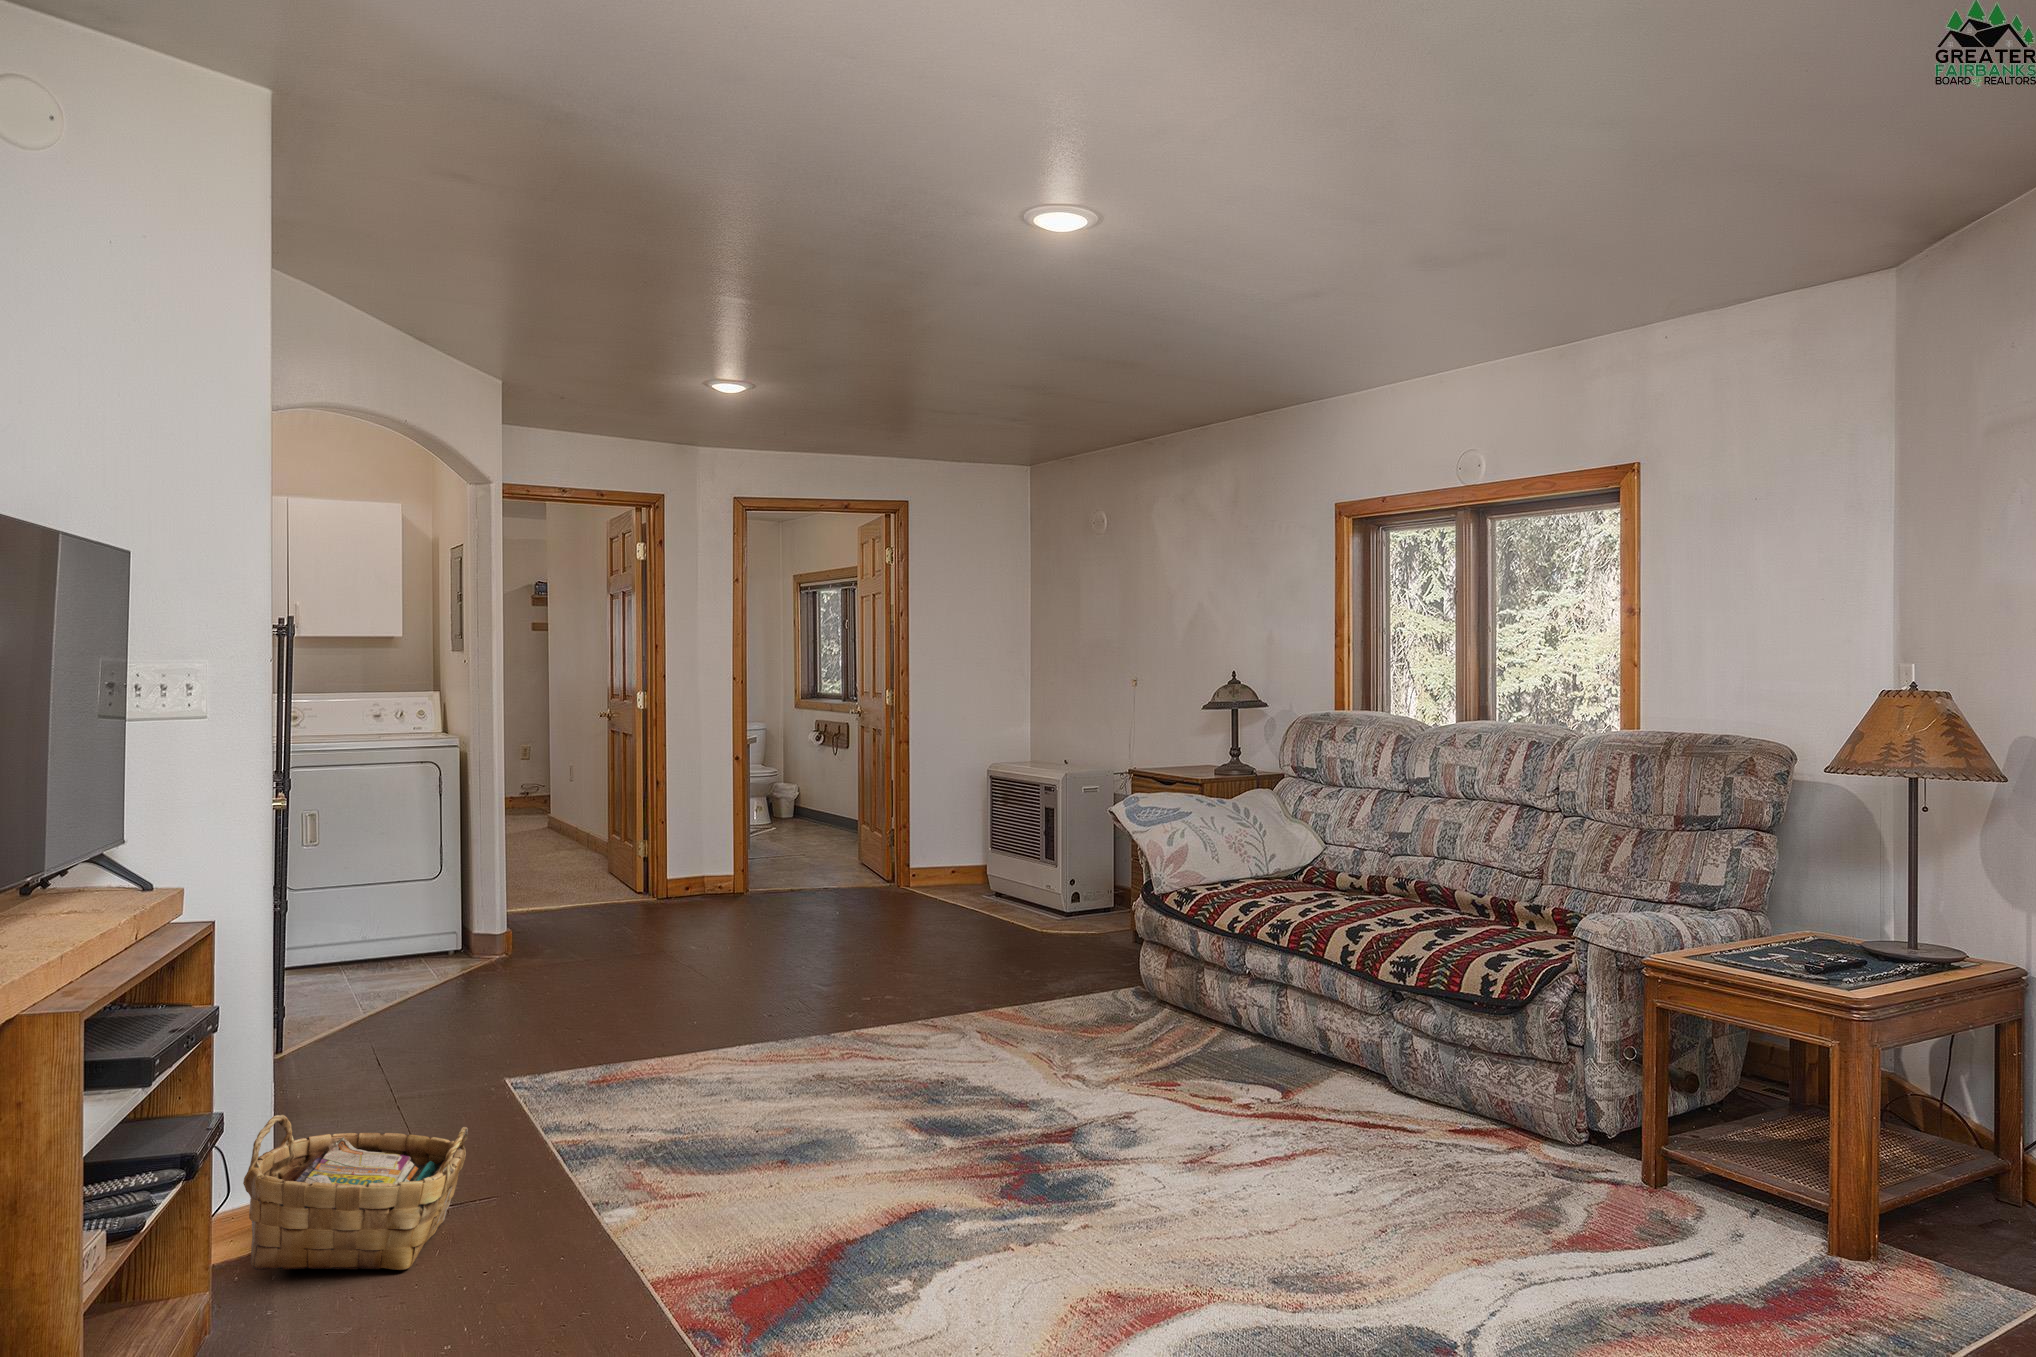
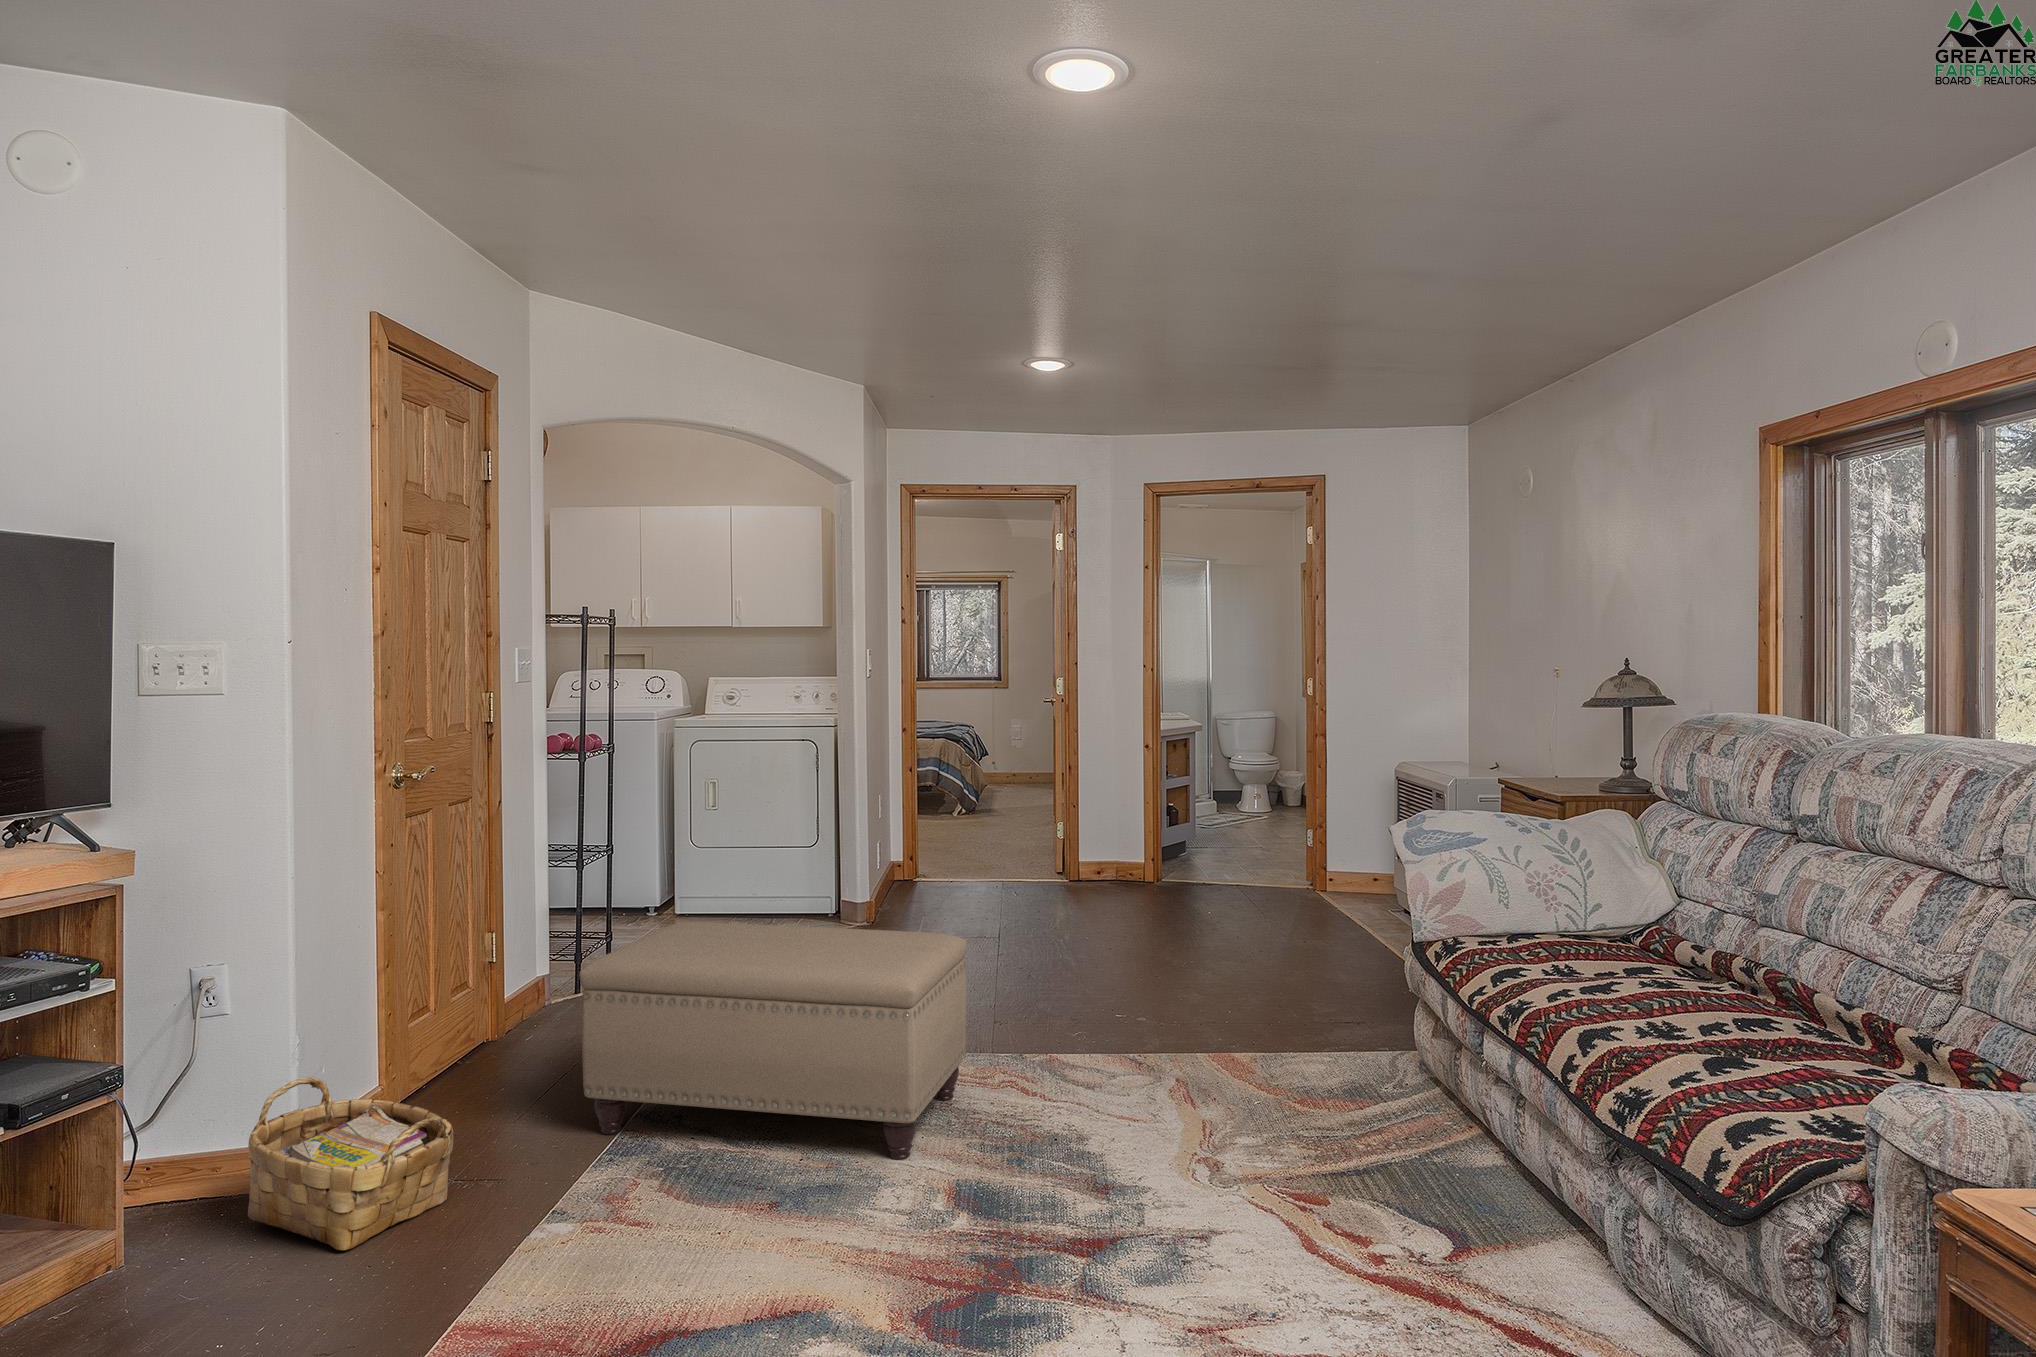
ottoman: none [500,921,853,1148] -> present [579,922,967,1160]

